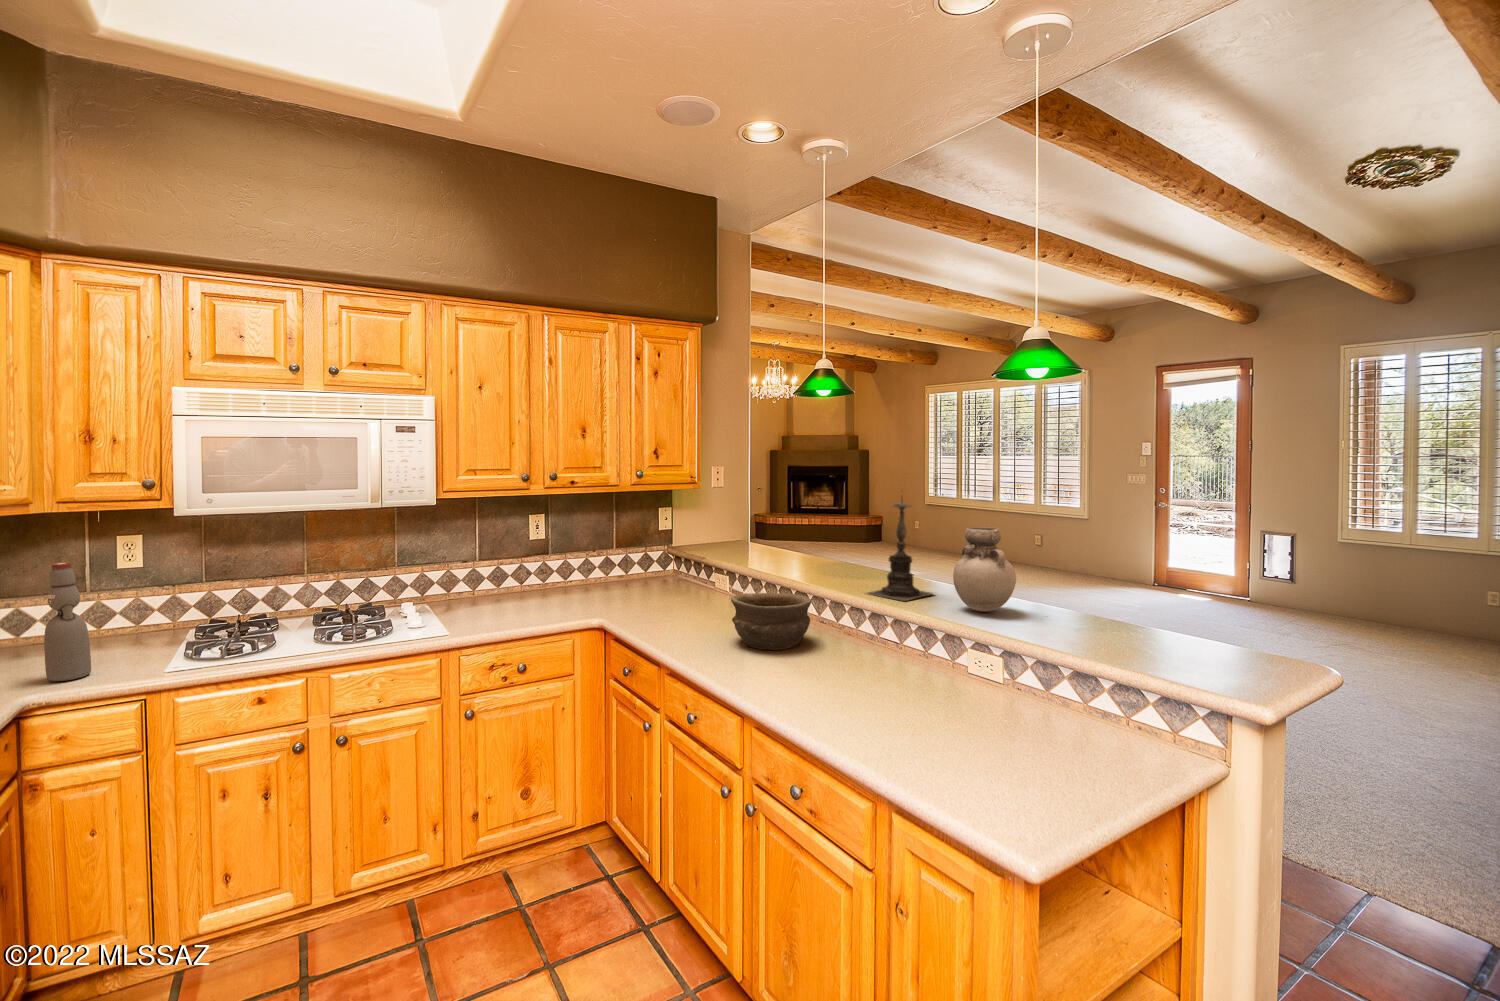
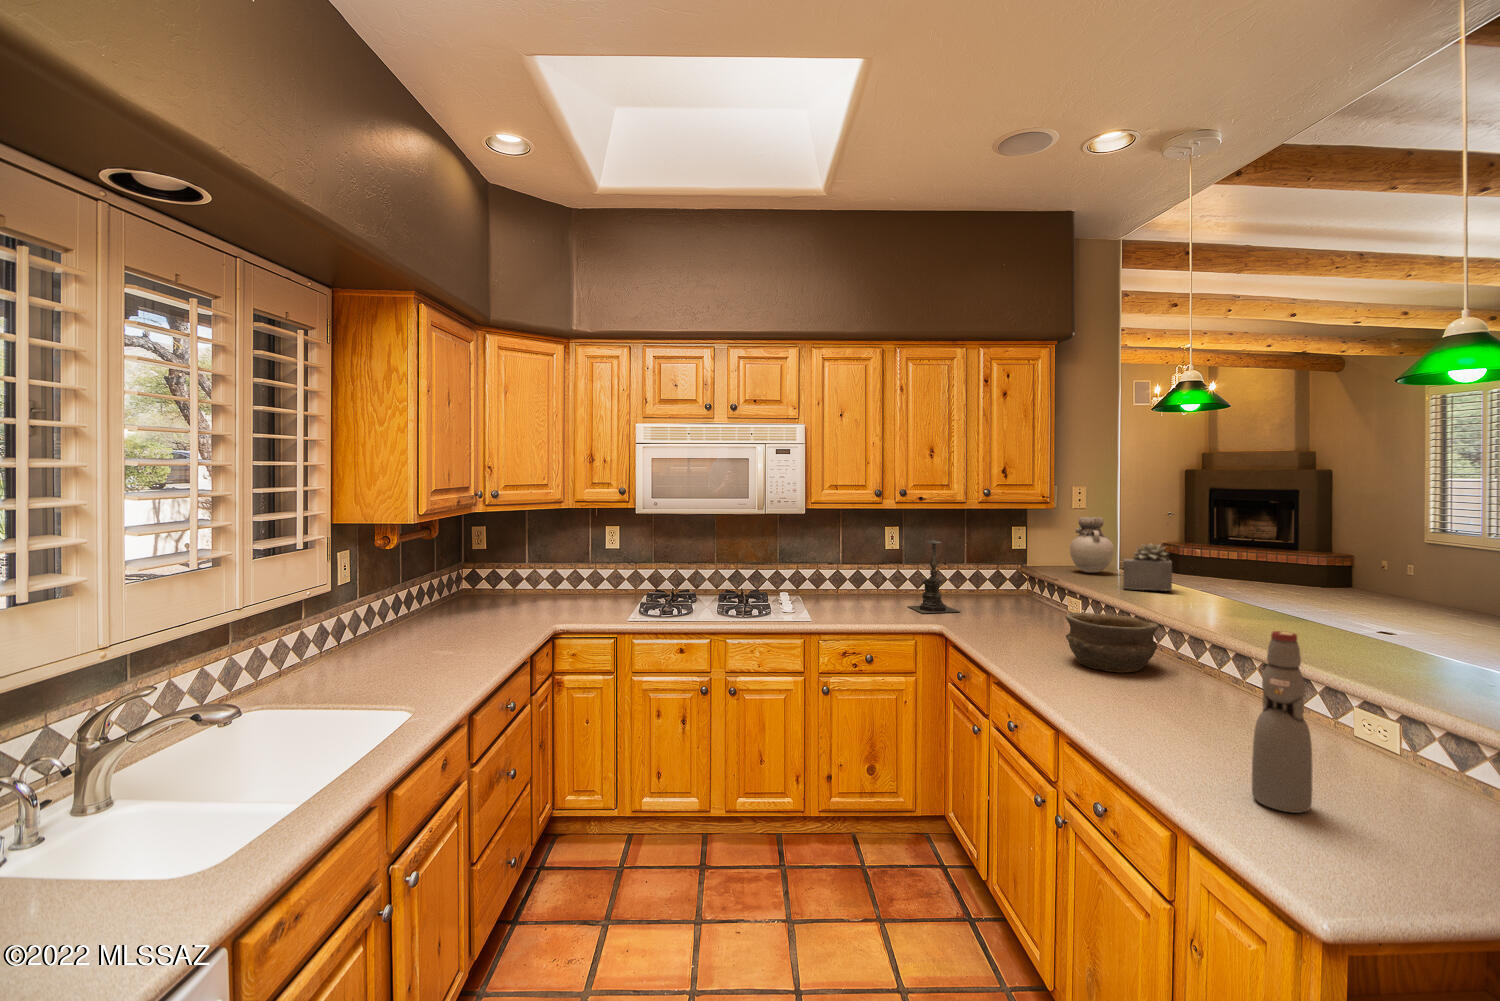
candle holder: present [867,500,933,601] -> present [908,537,960,613]
succulent plant: none [765,520,808,565] -> present [1123,543,1172,591]
vase: present [953,528,1016,612] -> present [1070,517,1114,573]
bottle: present [44,563,91,681] -> present [1252,631,1312,813]

